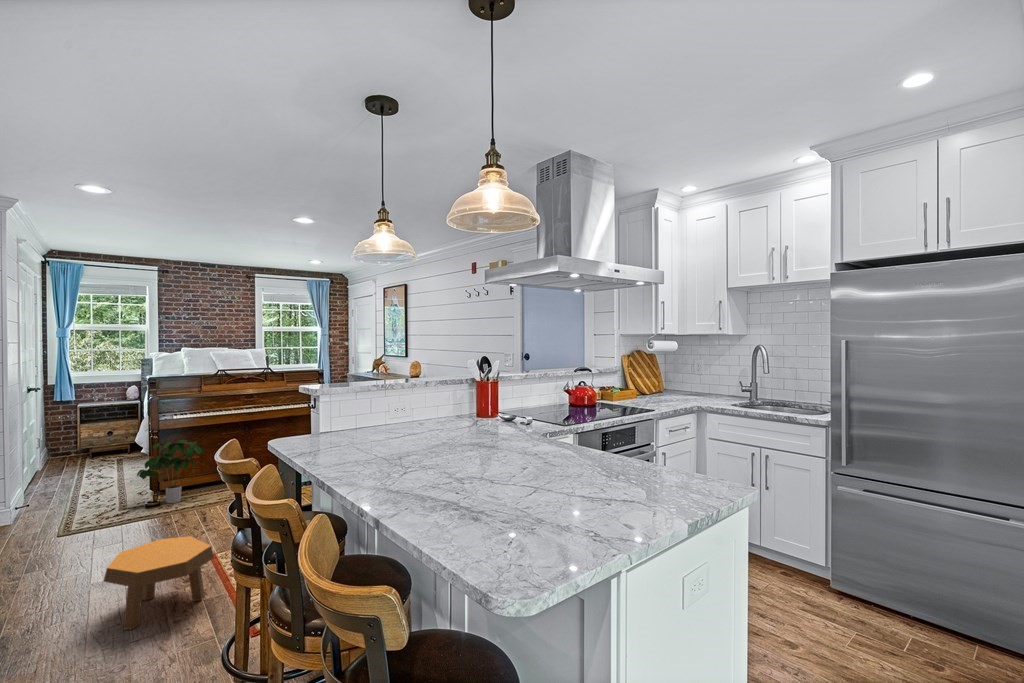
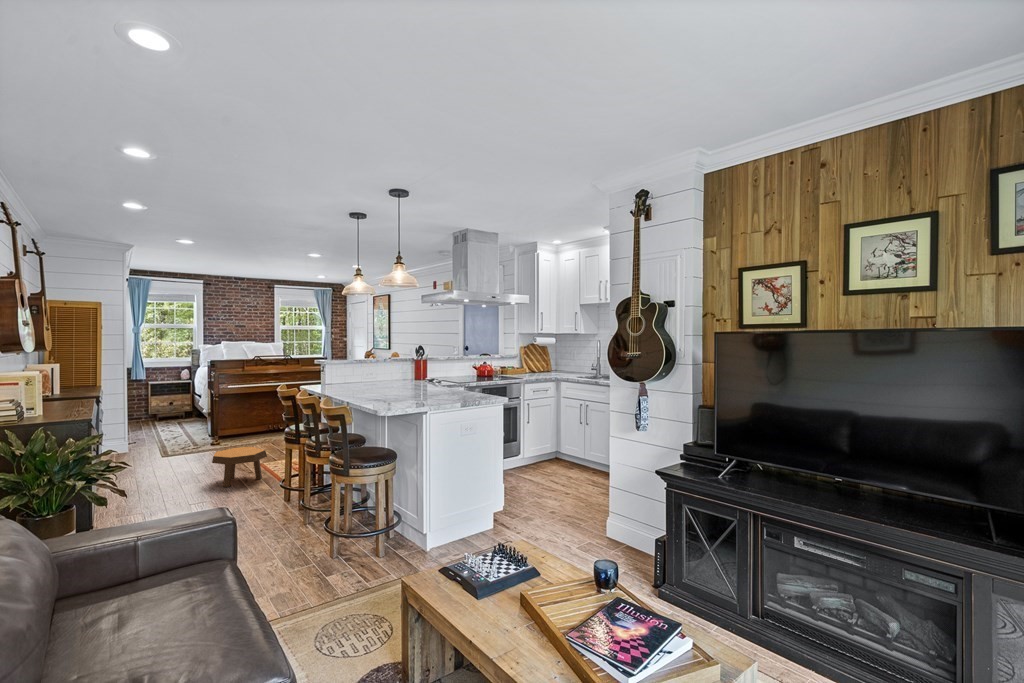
potted plant: present [137,440,206,503] -> none [205,402,249,444]

